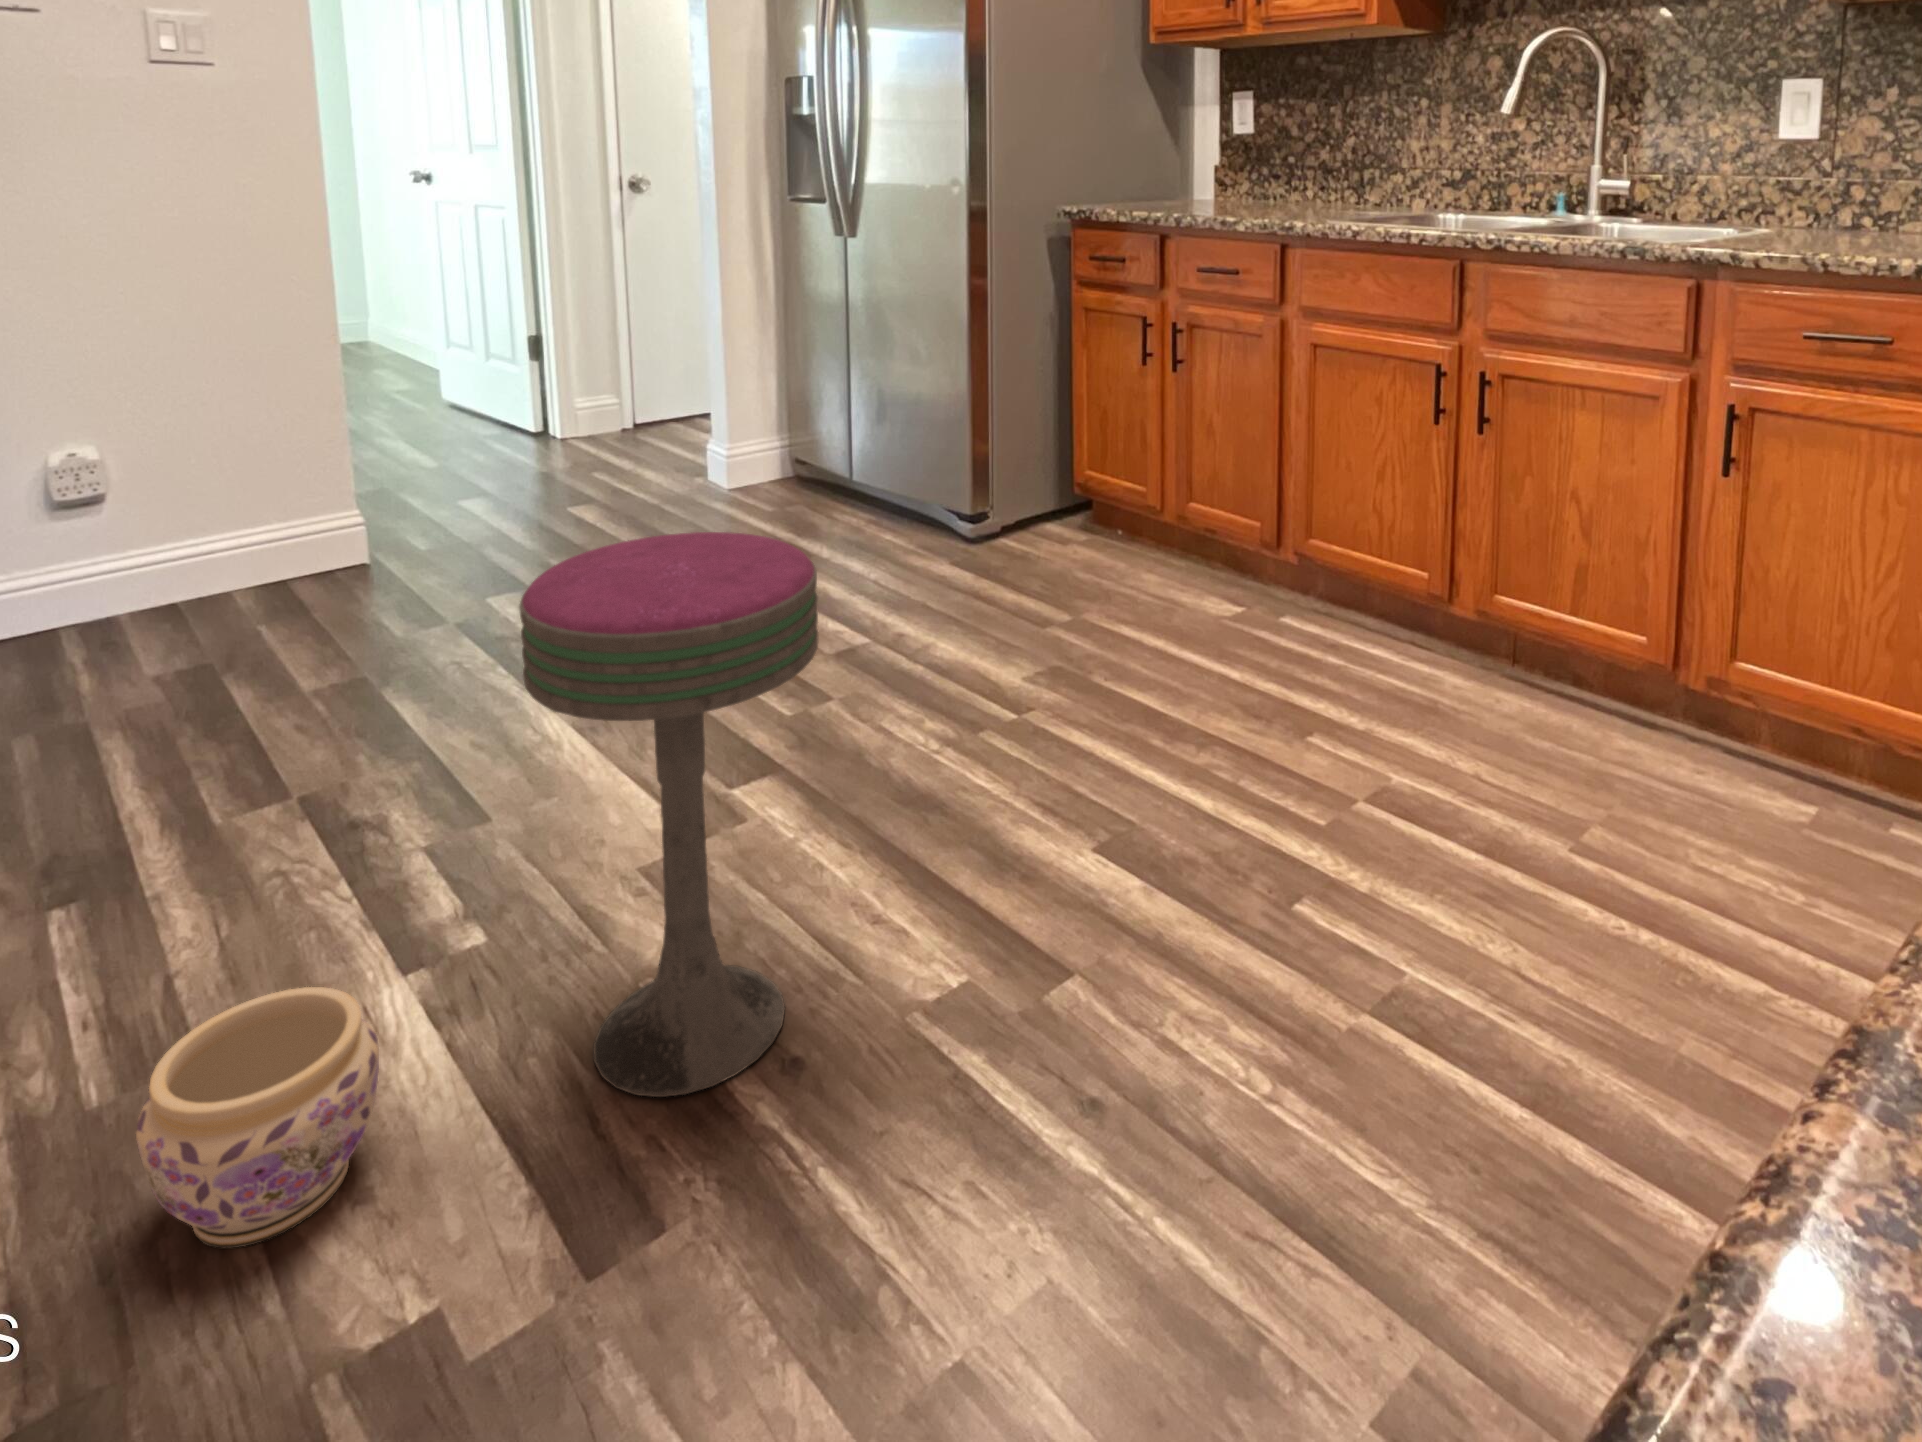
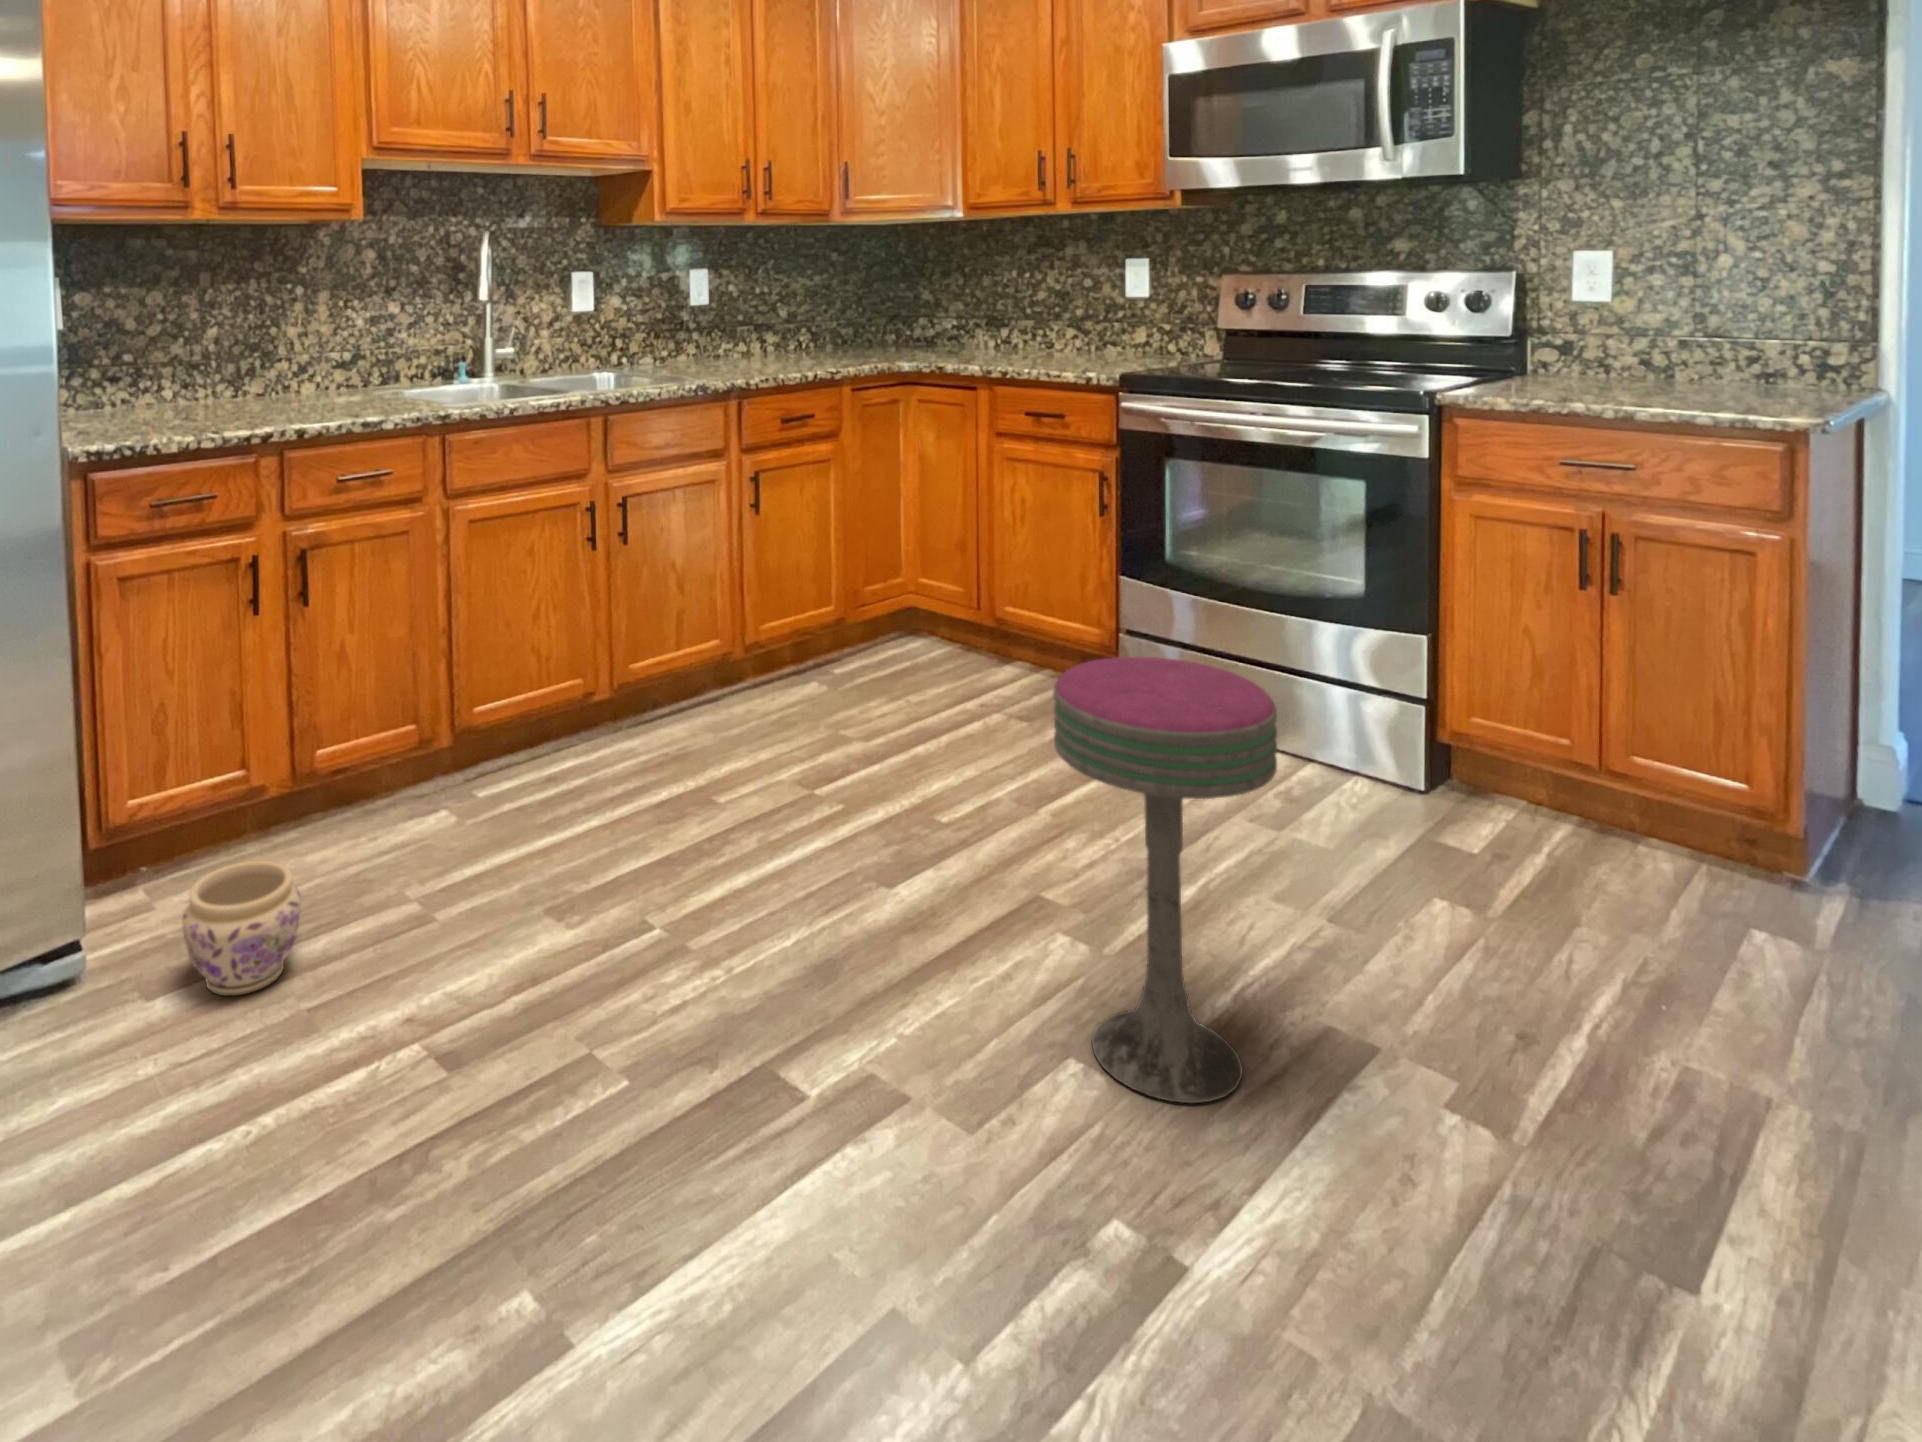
planter: present [136,987,379,1248] -> present [182,861,301,996]

